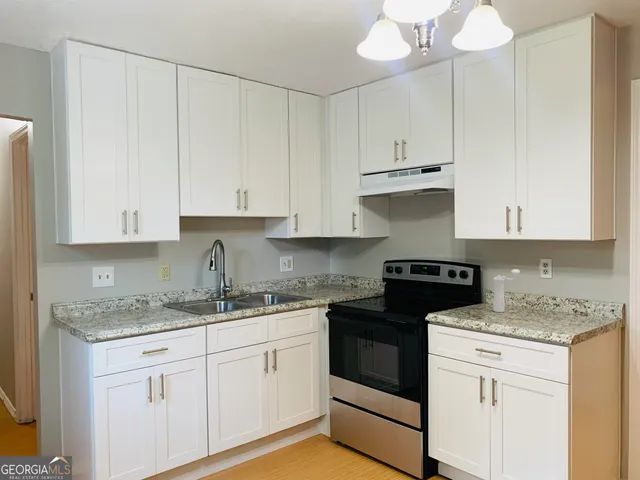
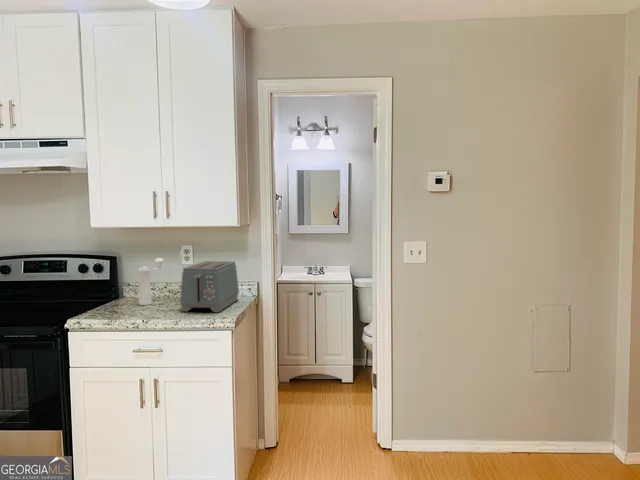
toaster: none [524,275,597,328] -> present [180,261,239,312]

